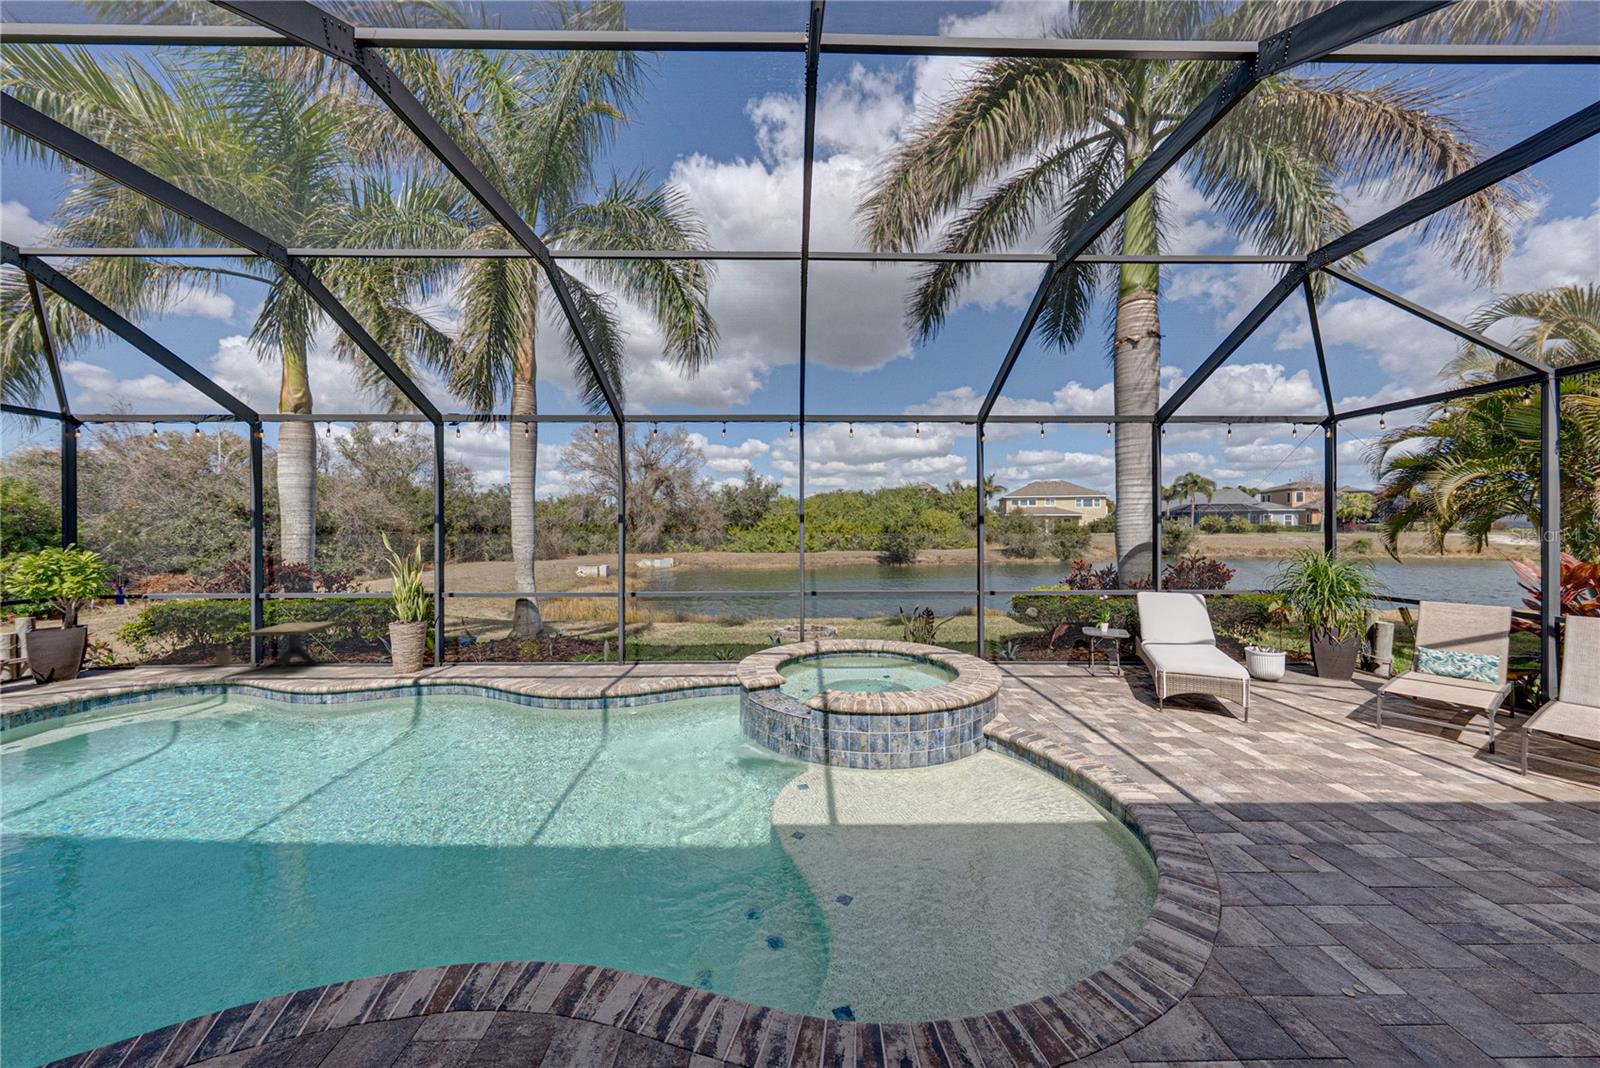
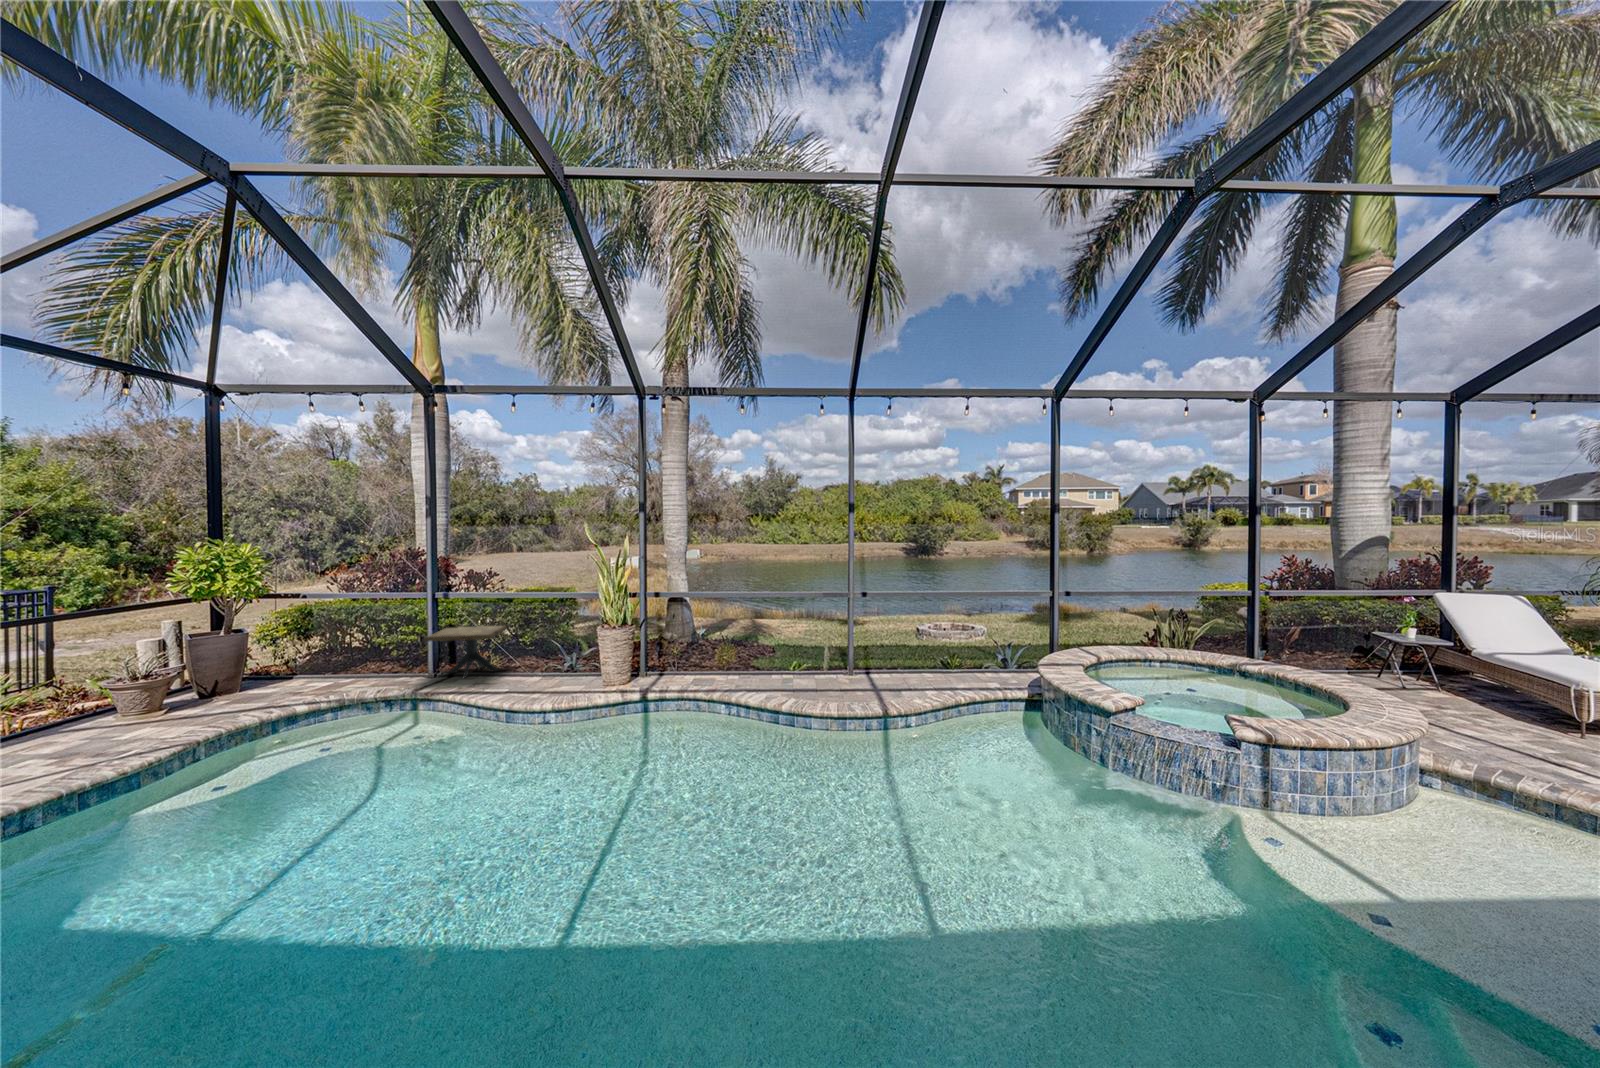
potted plant: present [209,615,238,666] -> none [369,615,412,675]

